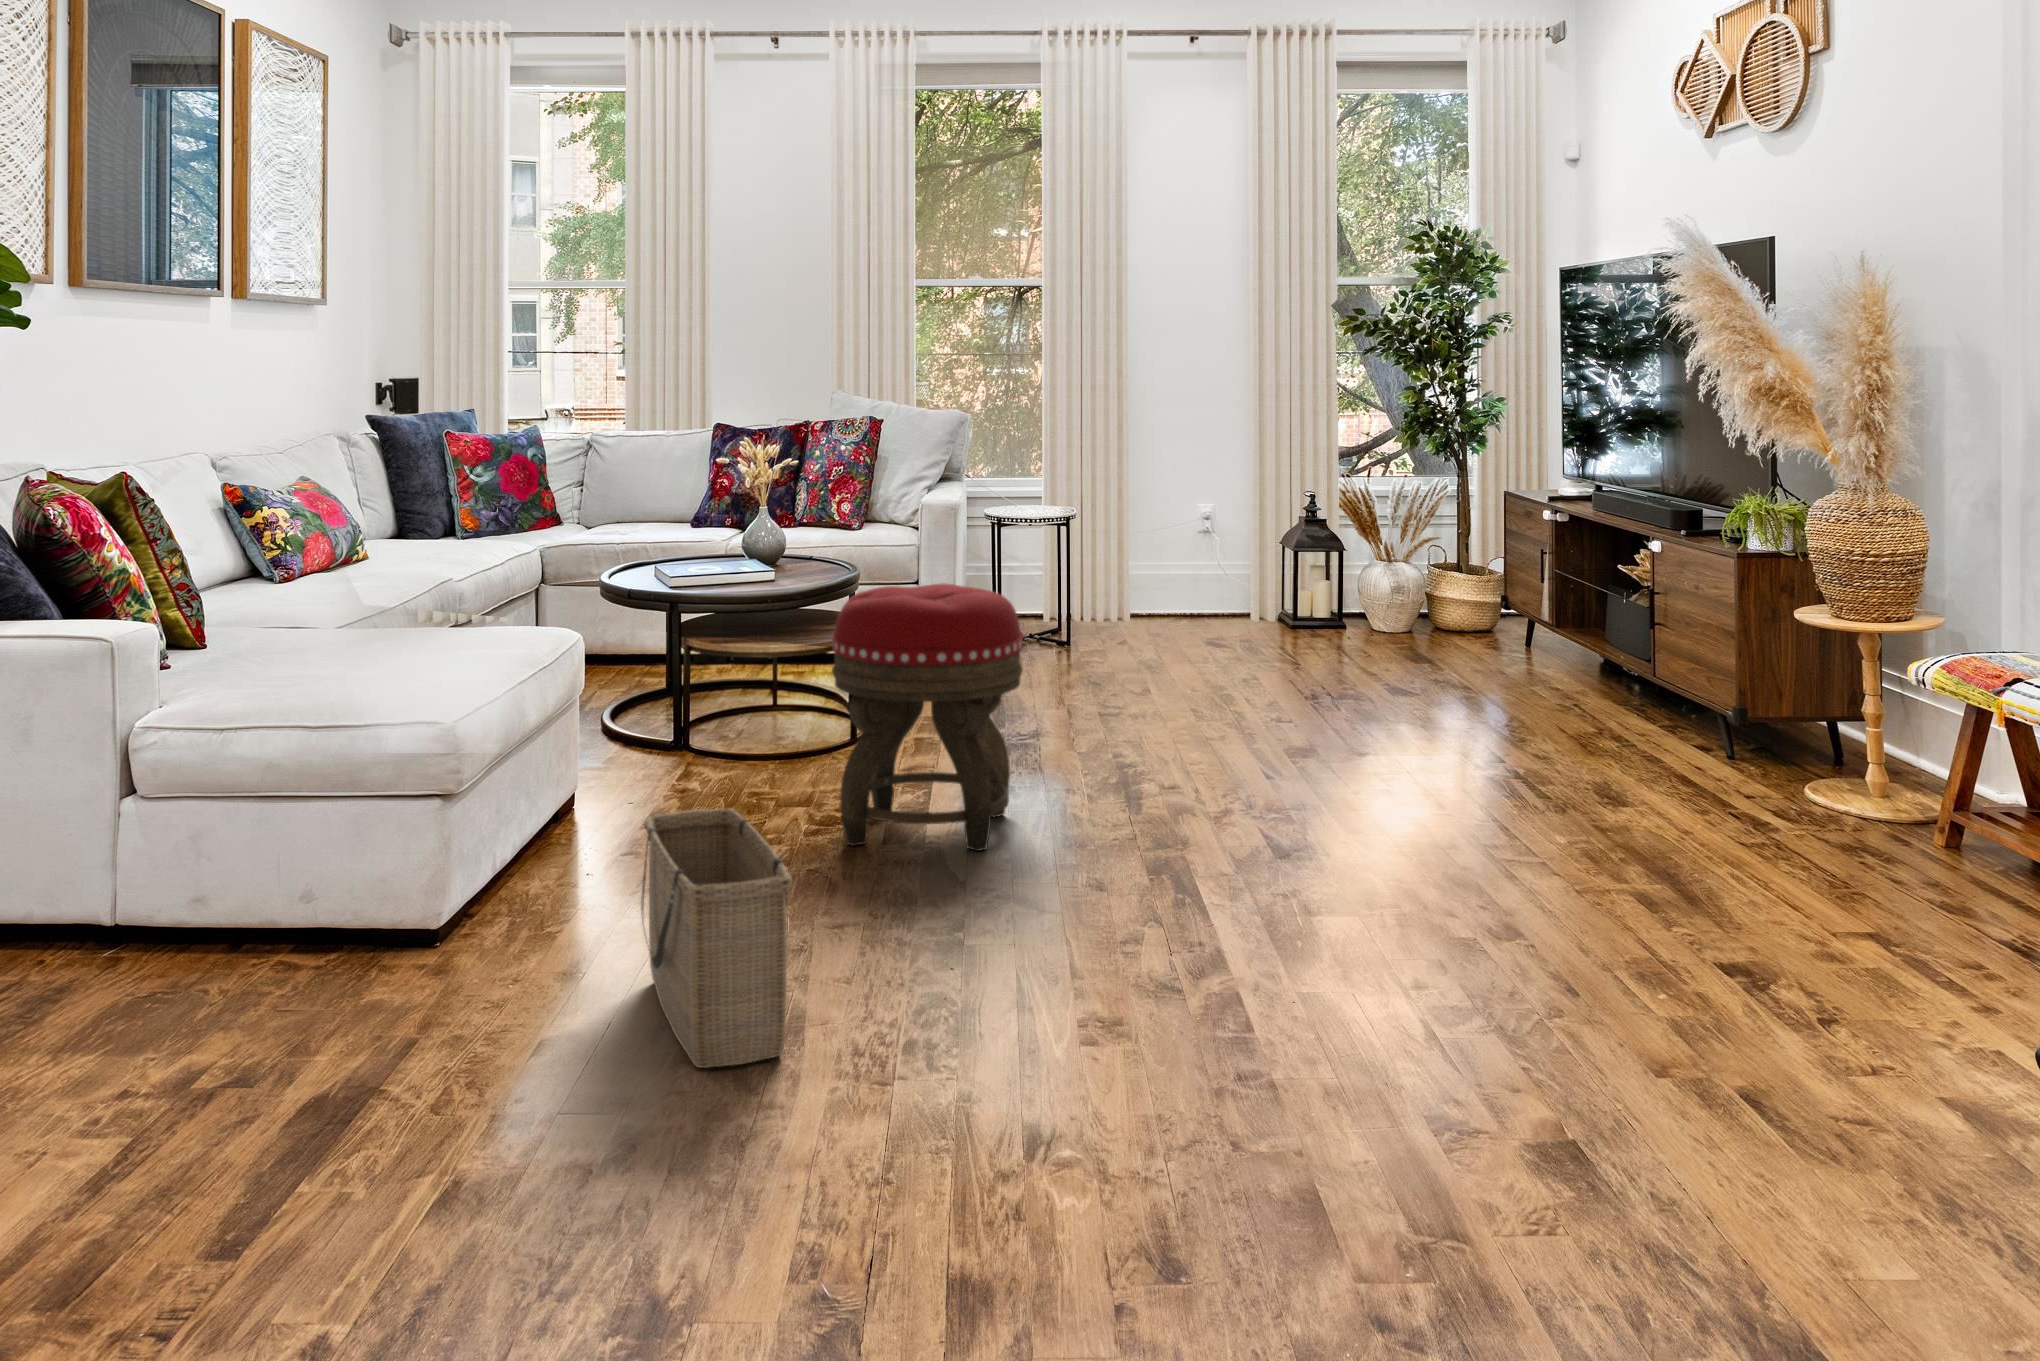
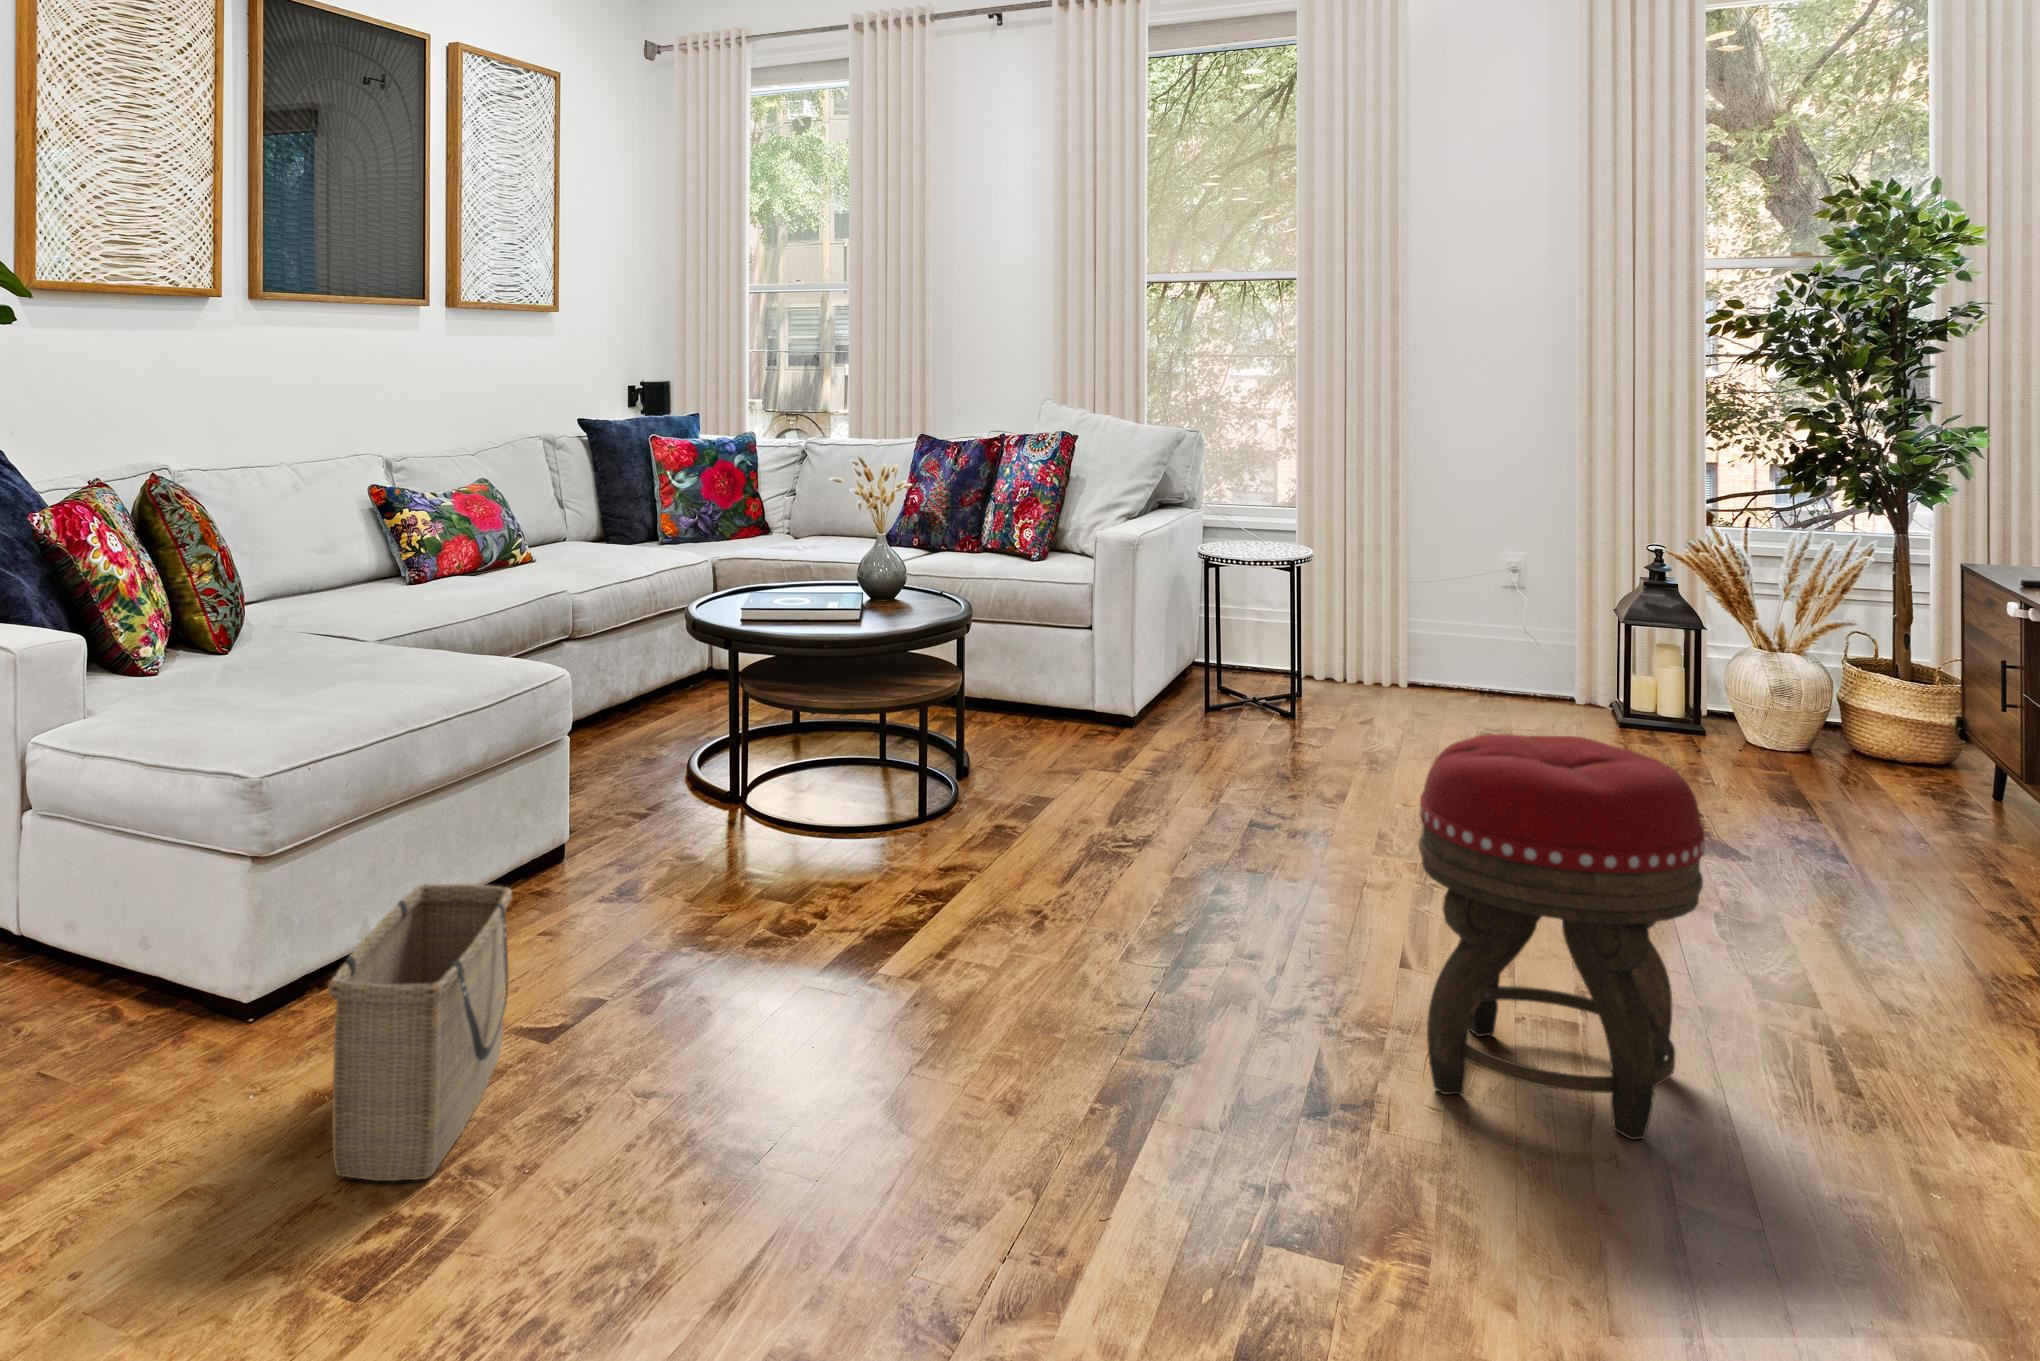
footstool: present [832,583,1023,851] -> present [1418,734,1705,1140]

